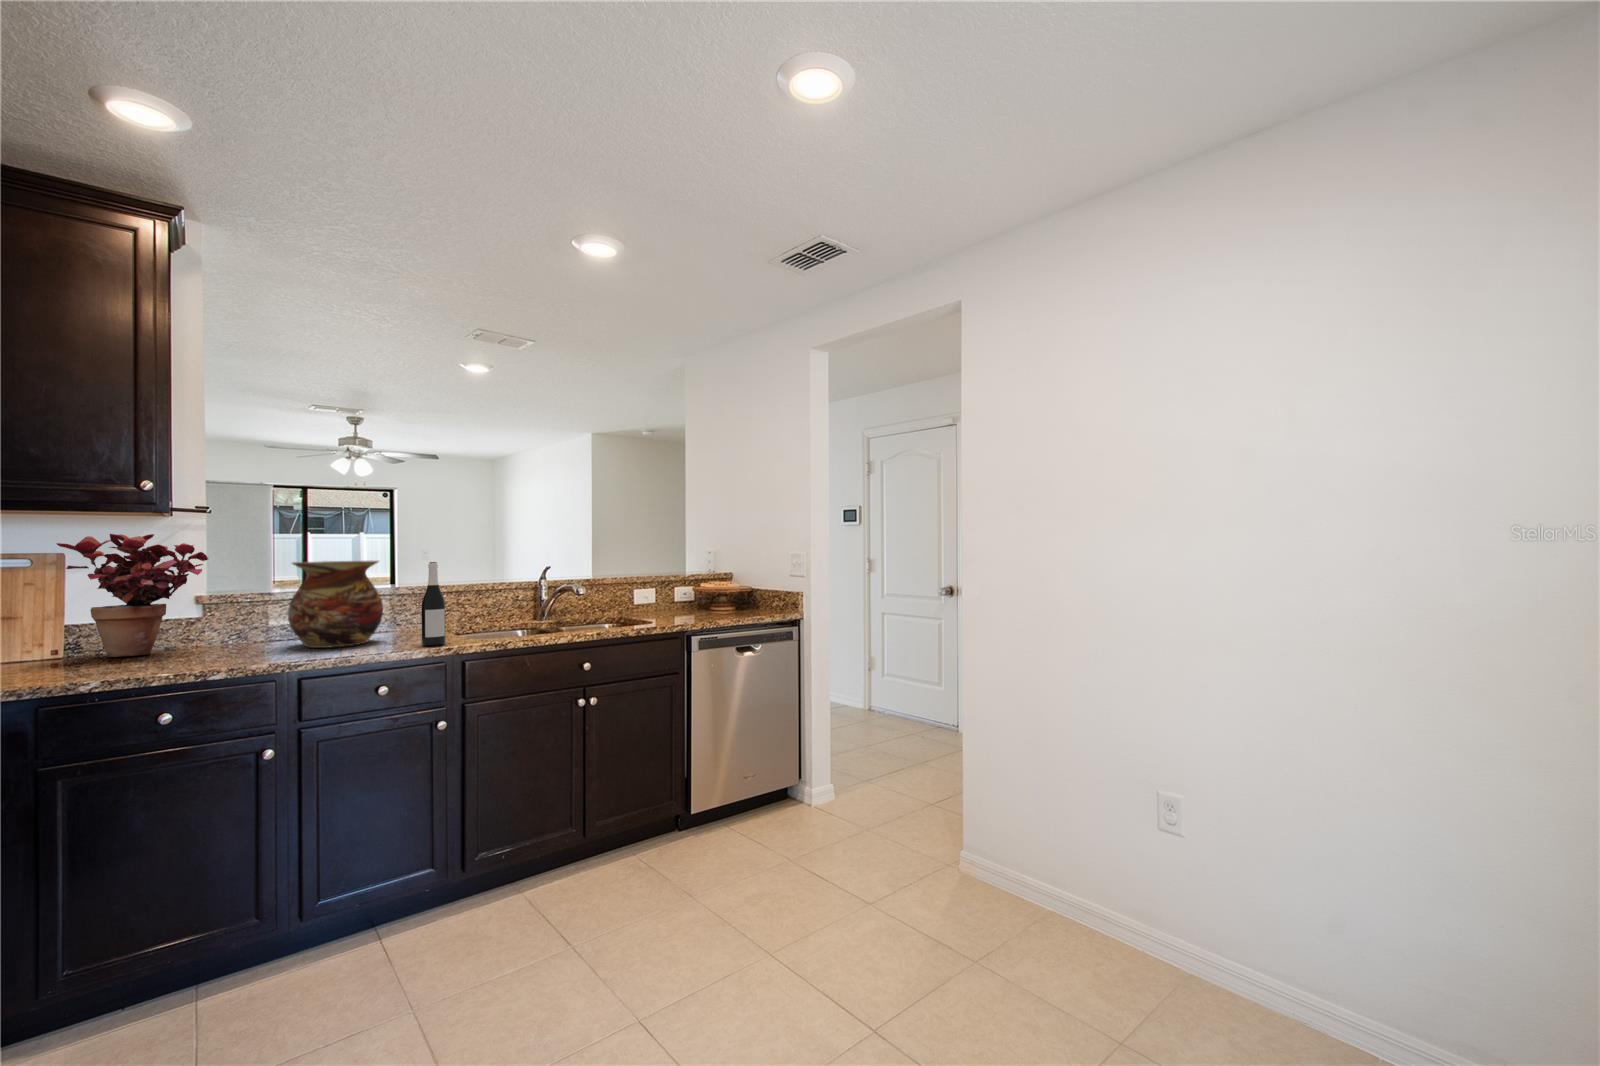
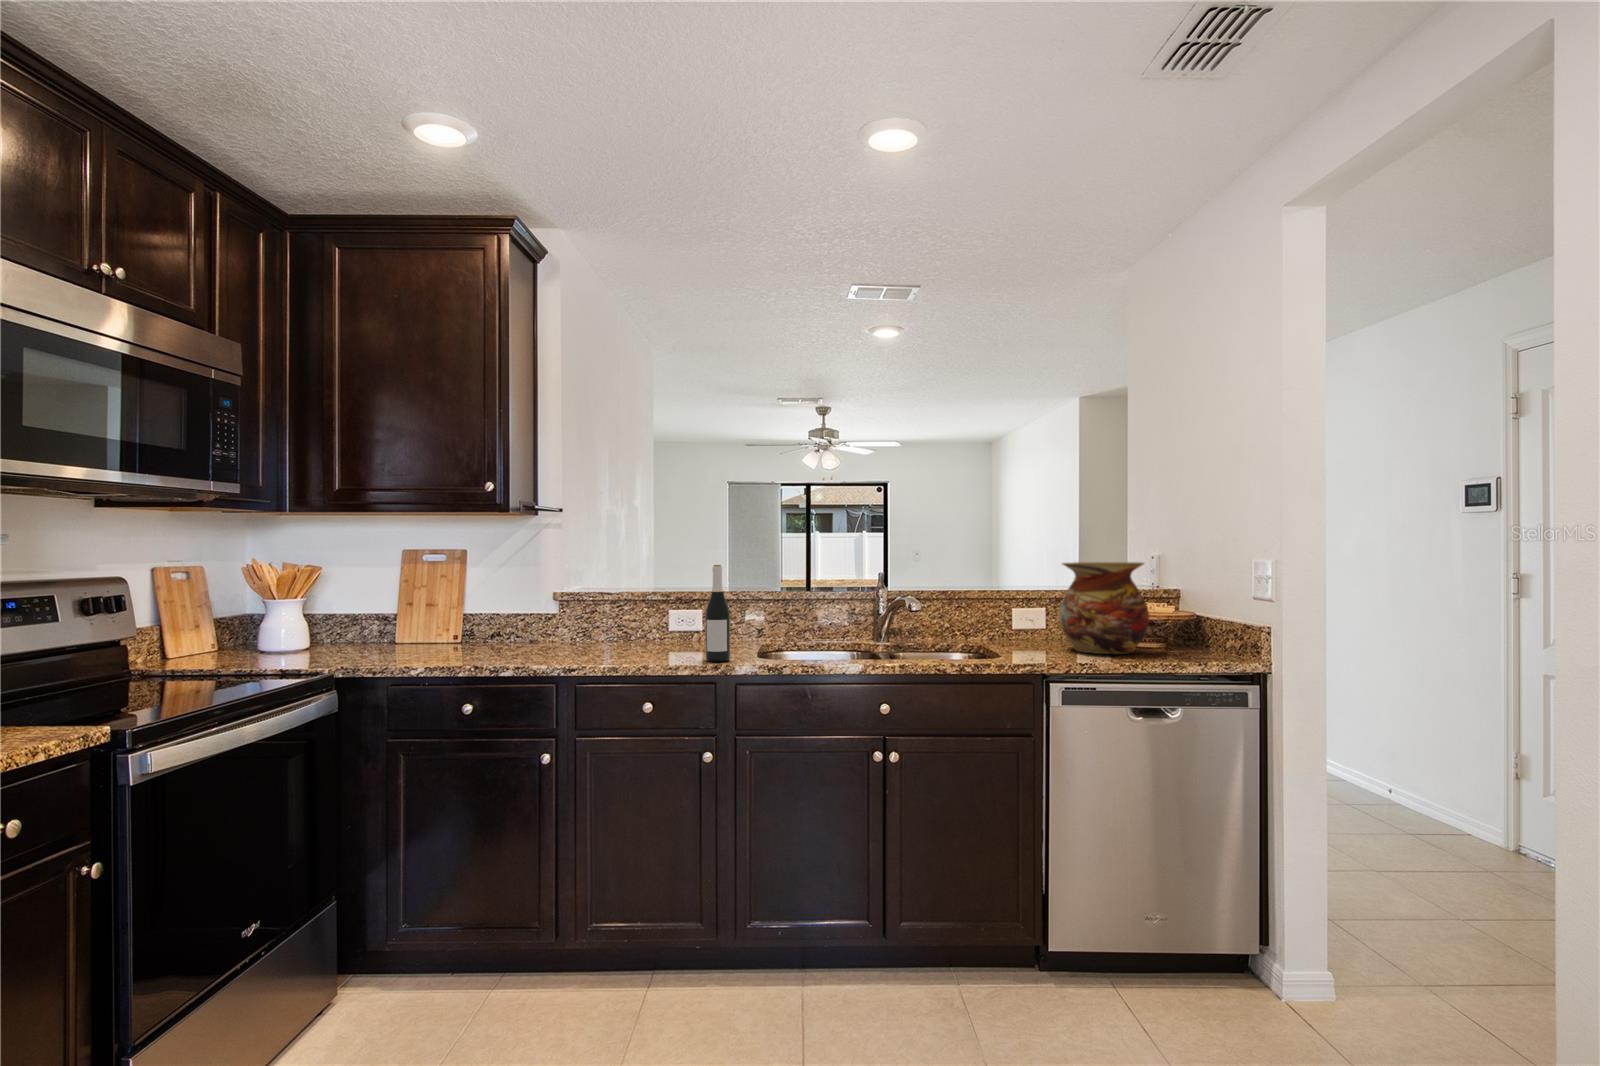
potted plant: present [57,534,208,657] -> none [451,534,557,645]
vase: present [288,561,383,648] -> present [1059,562,1149,654]

